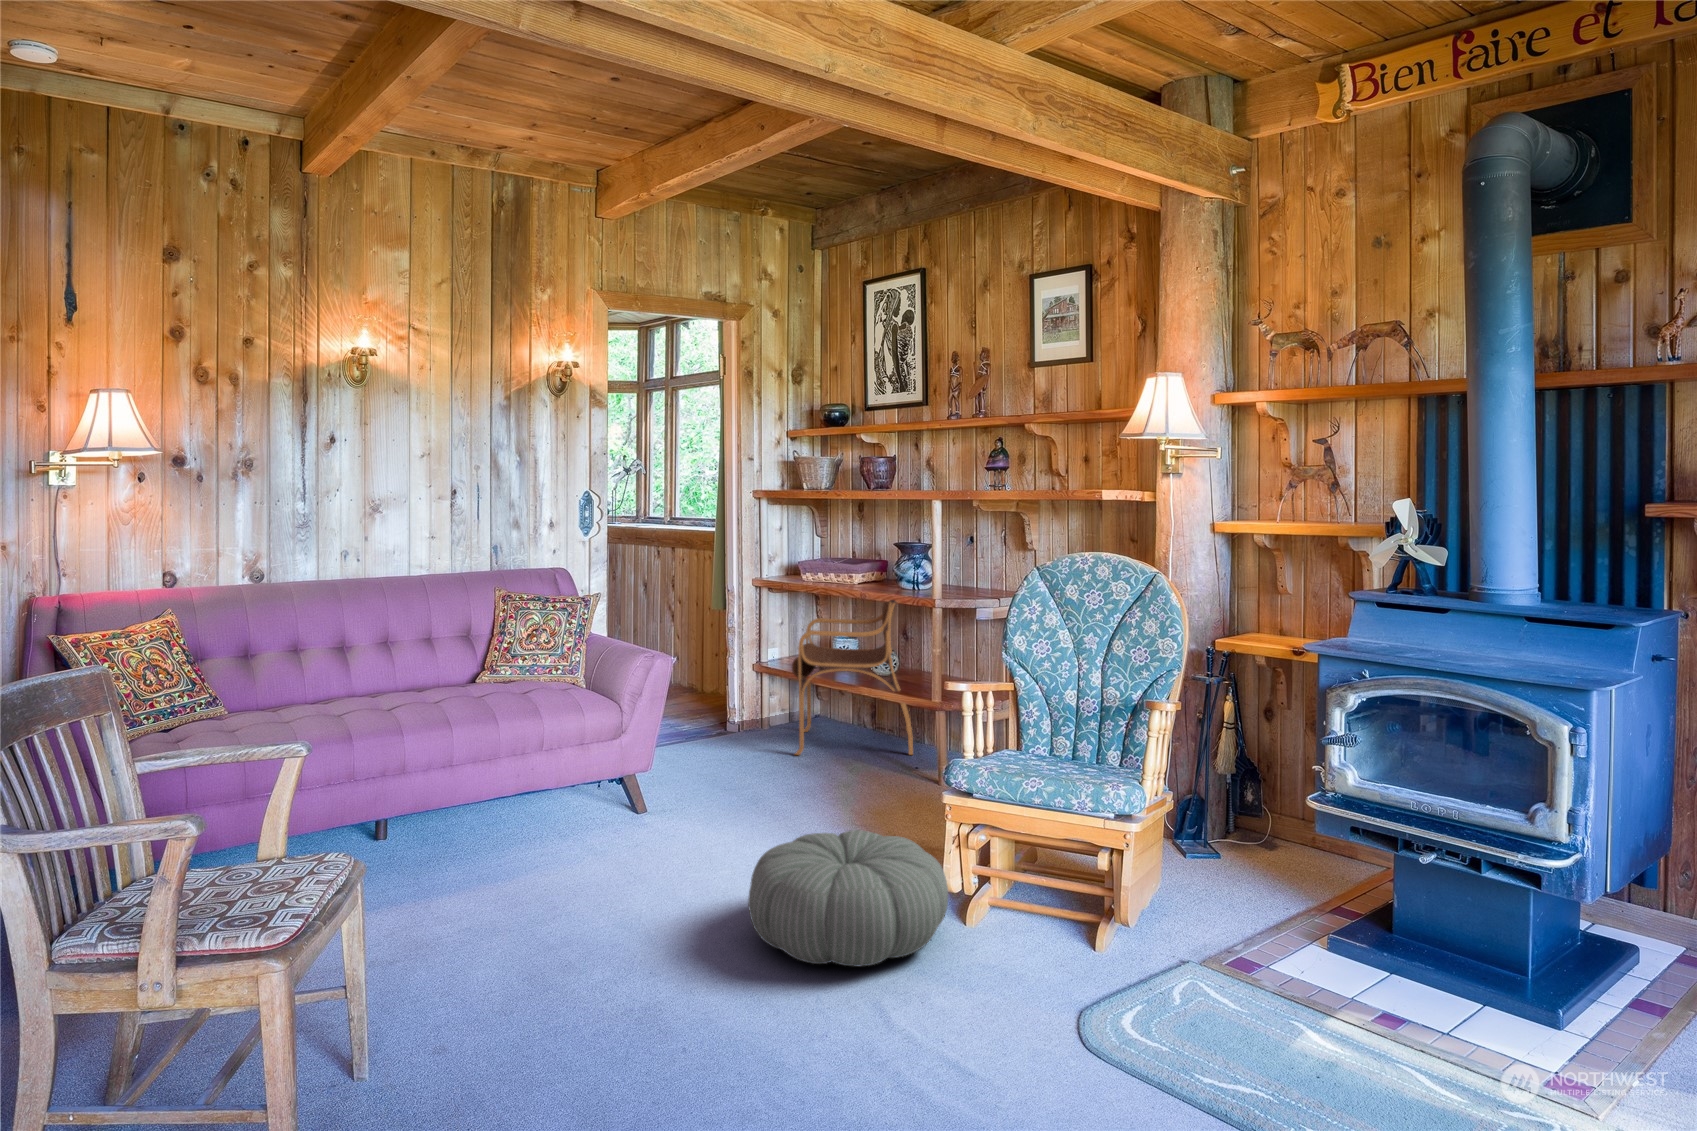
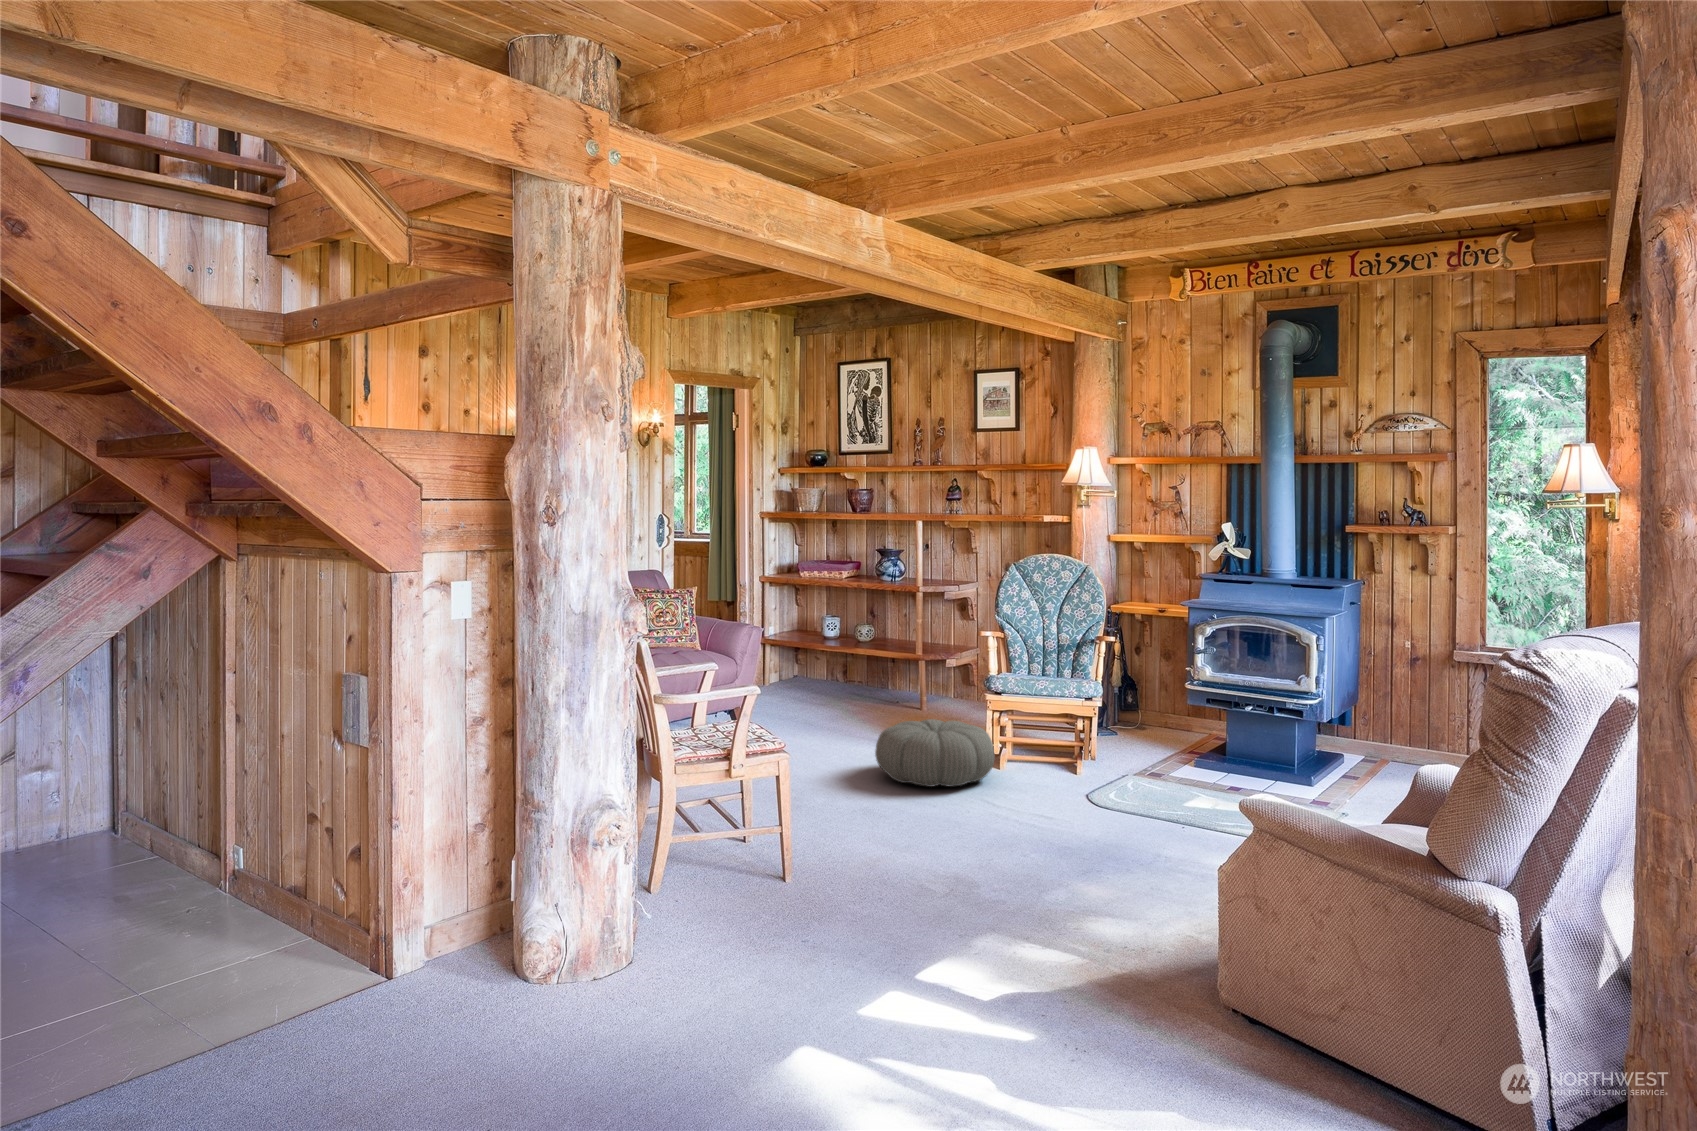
armchair: present [792,600,913,755] -> none [799,584,893,702]

